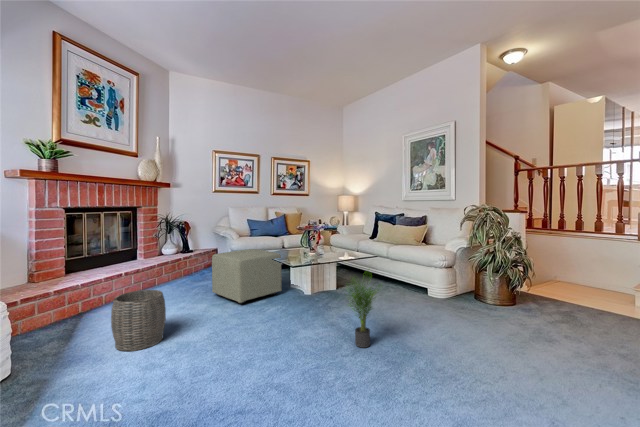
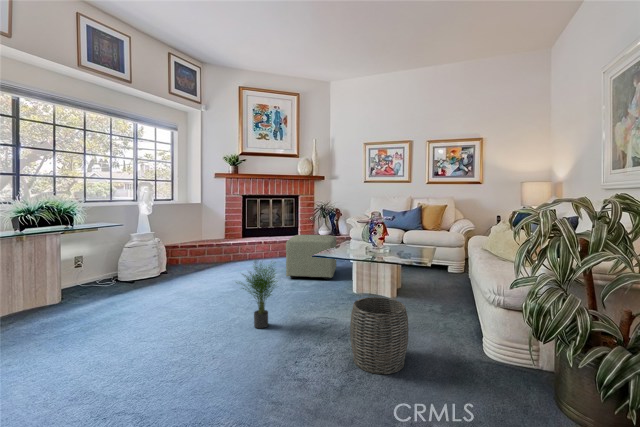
woven basket: present [111,290,166,351] -> present [350,297,408,374]

